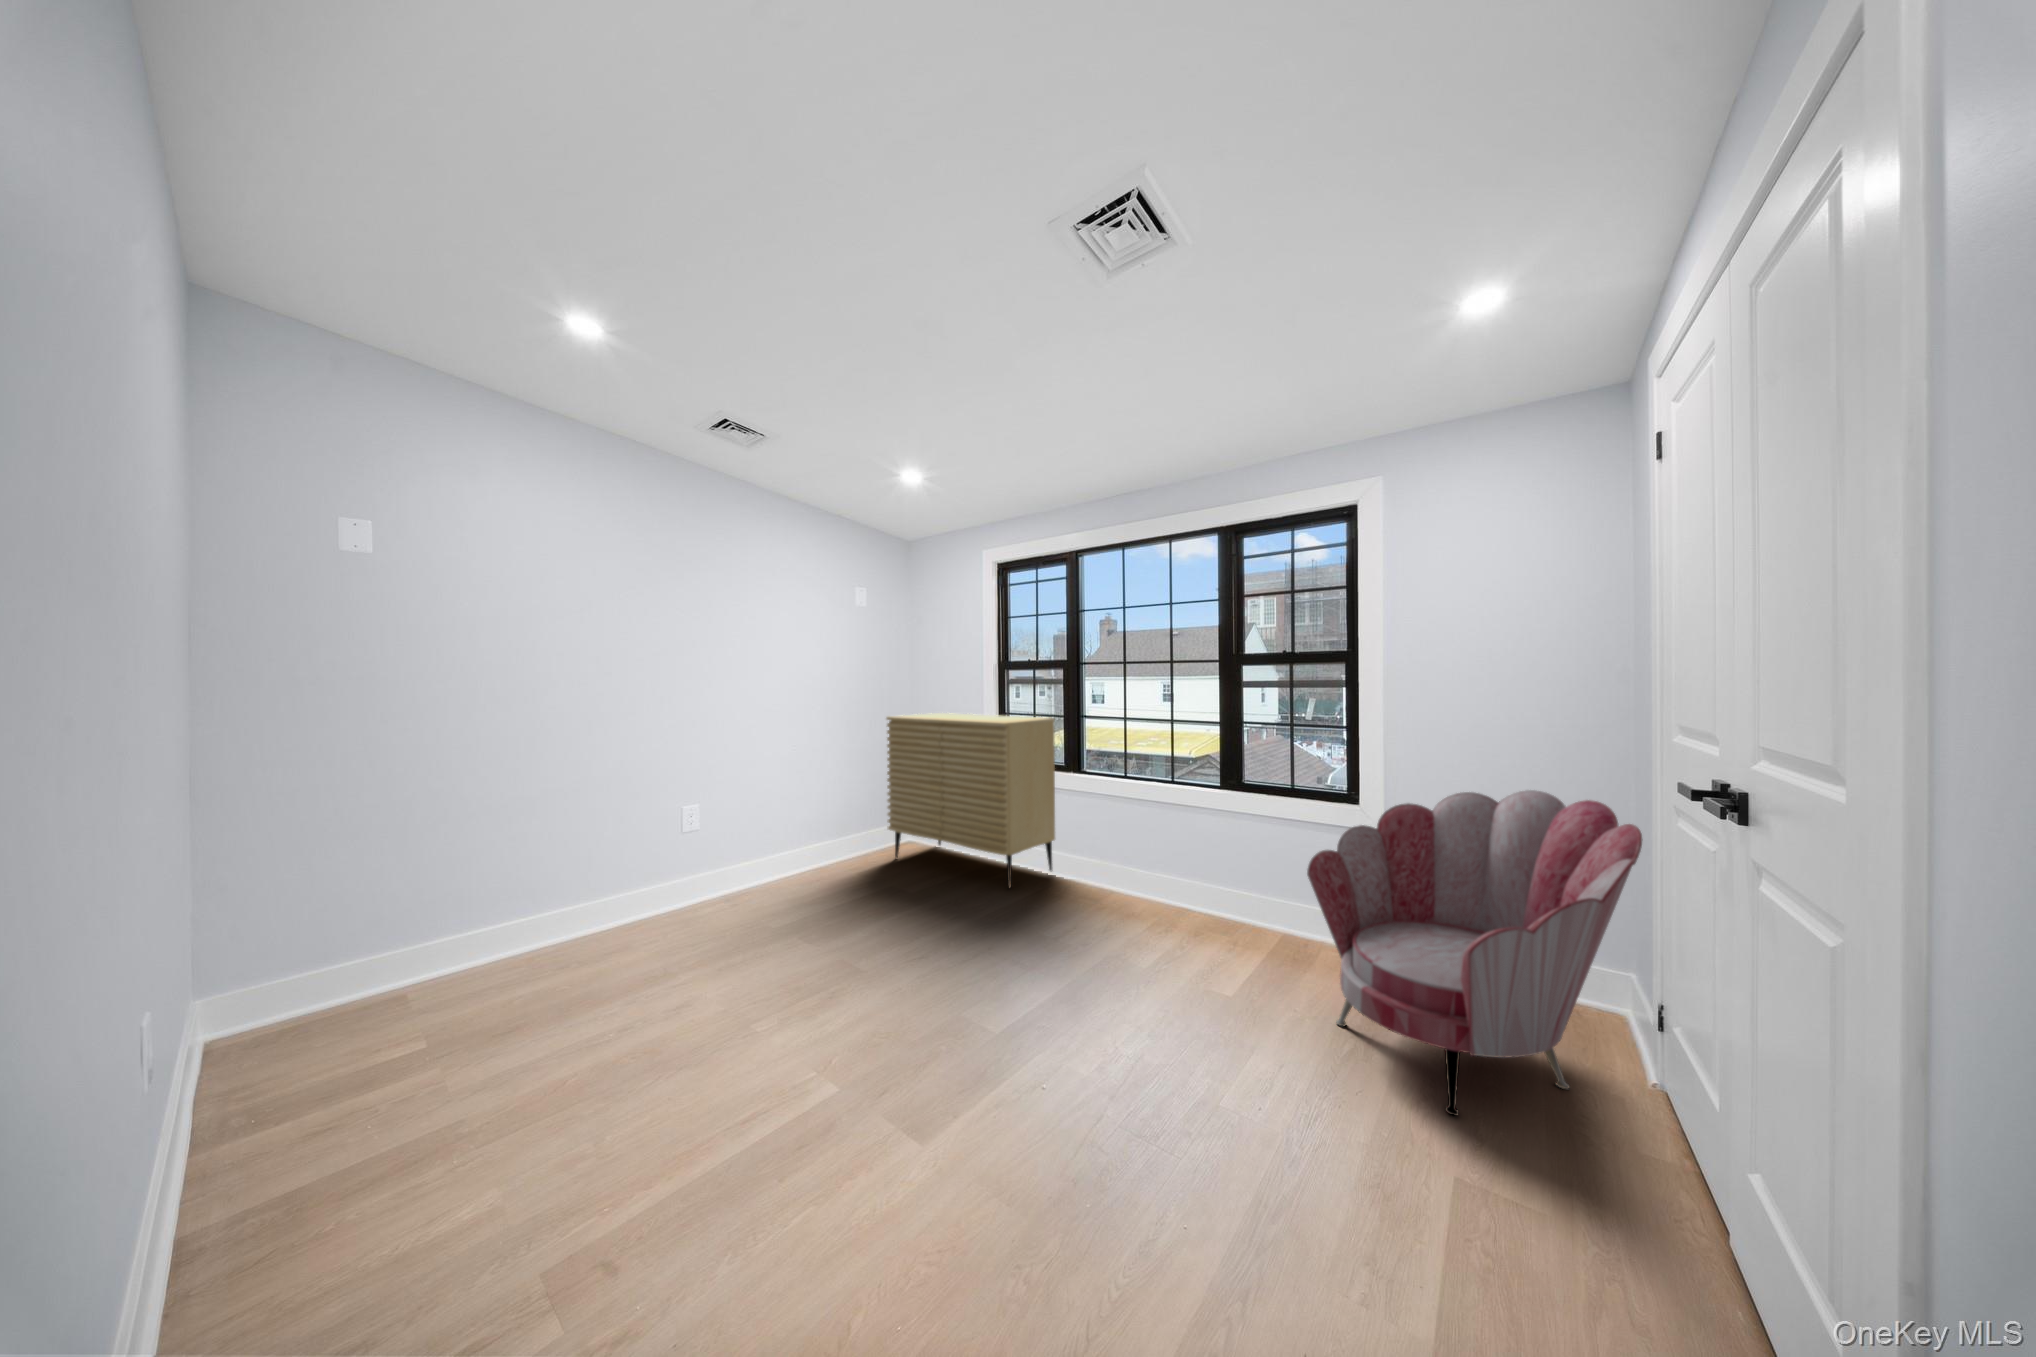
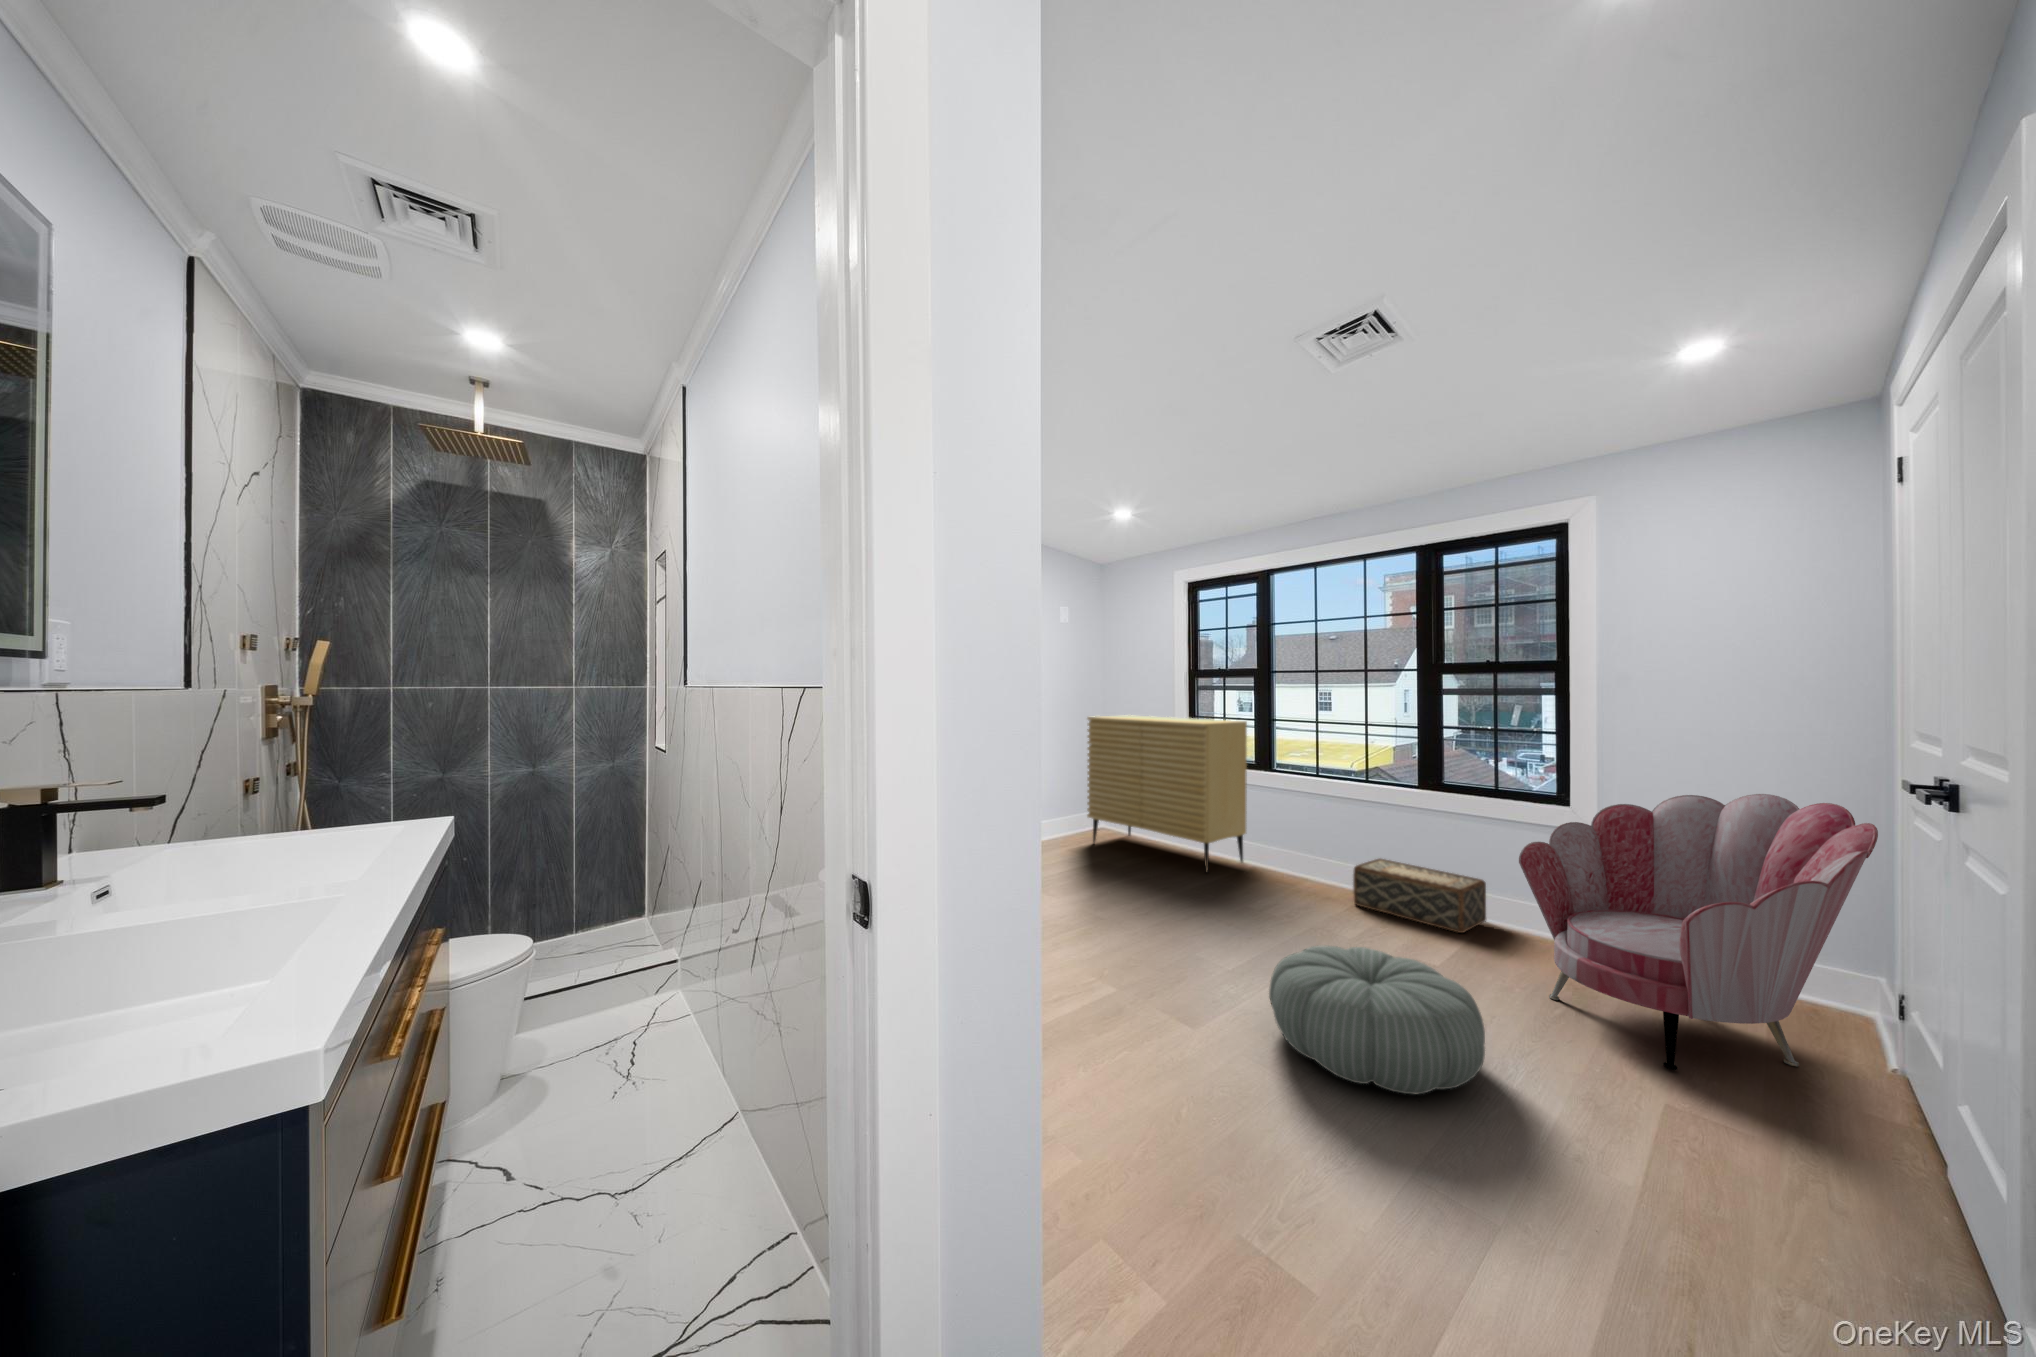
woven basket: none [1155,863,1283,945] -> present [1353,859,1486,933]
pouf: none [1023,997,1262,1211] -> present [1269,946,1485,1094]

